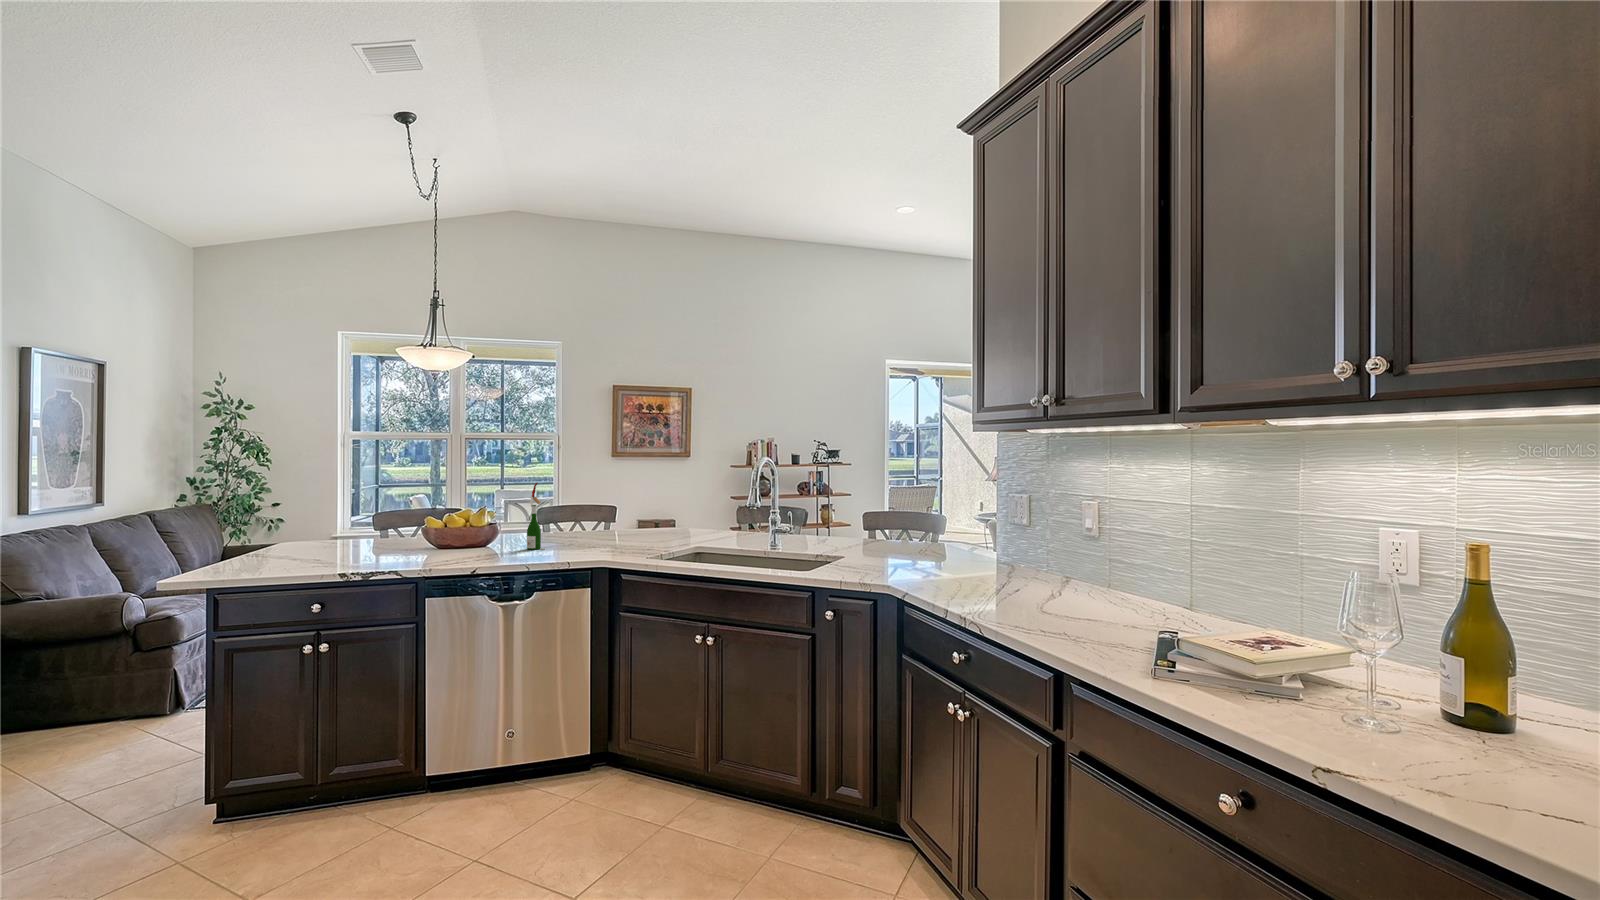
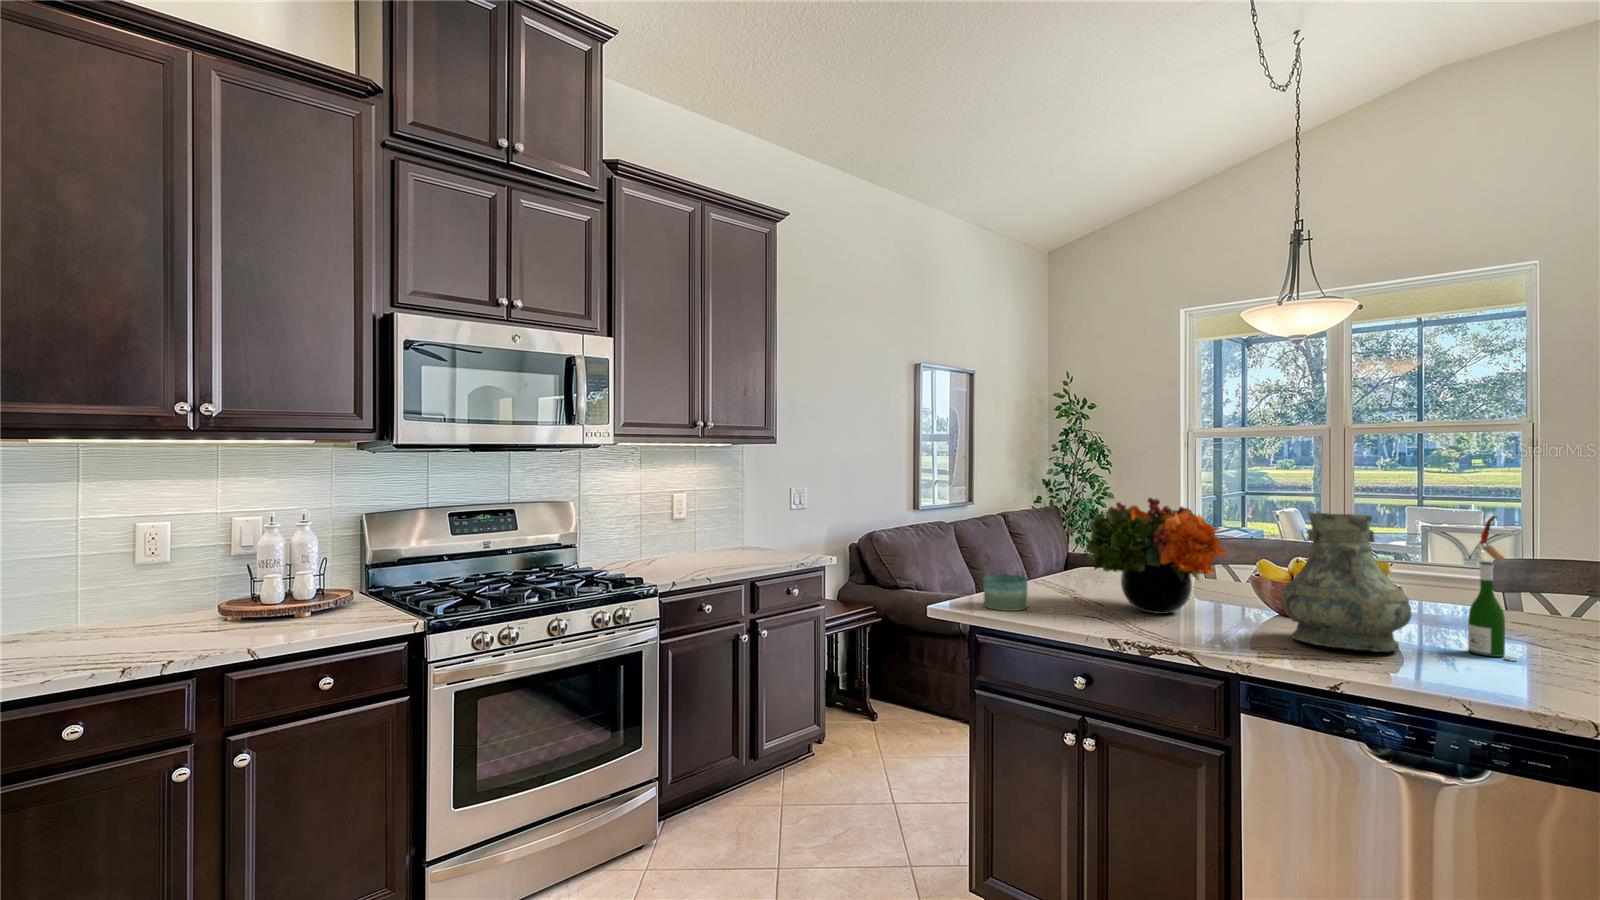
flower arrangement: none [308,482,409,559] -> present [1086,498,1226,614]
vase: none [442,485,504,557] -> present [1280,512,1411,652]
candle: none [221,547,262,574] -> present [984,575,1027,611]

